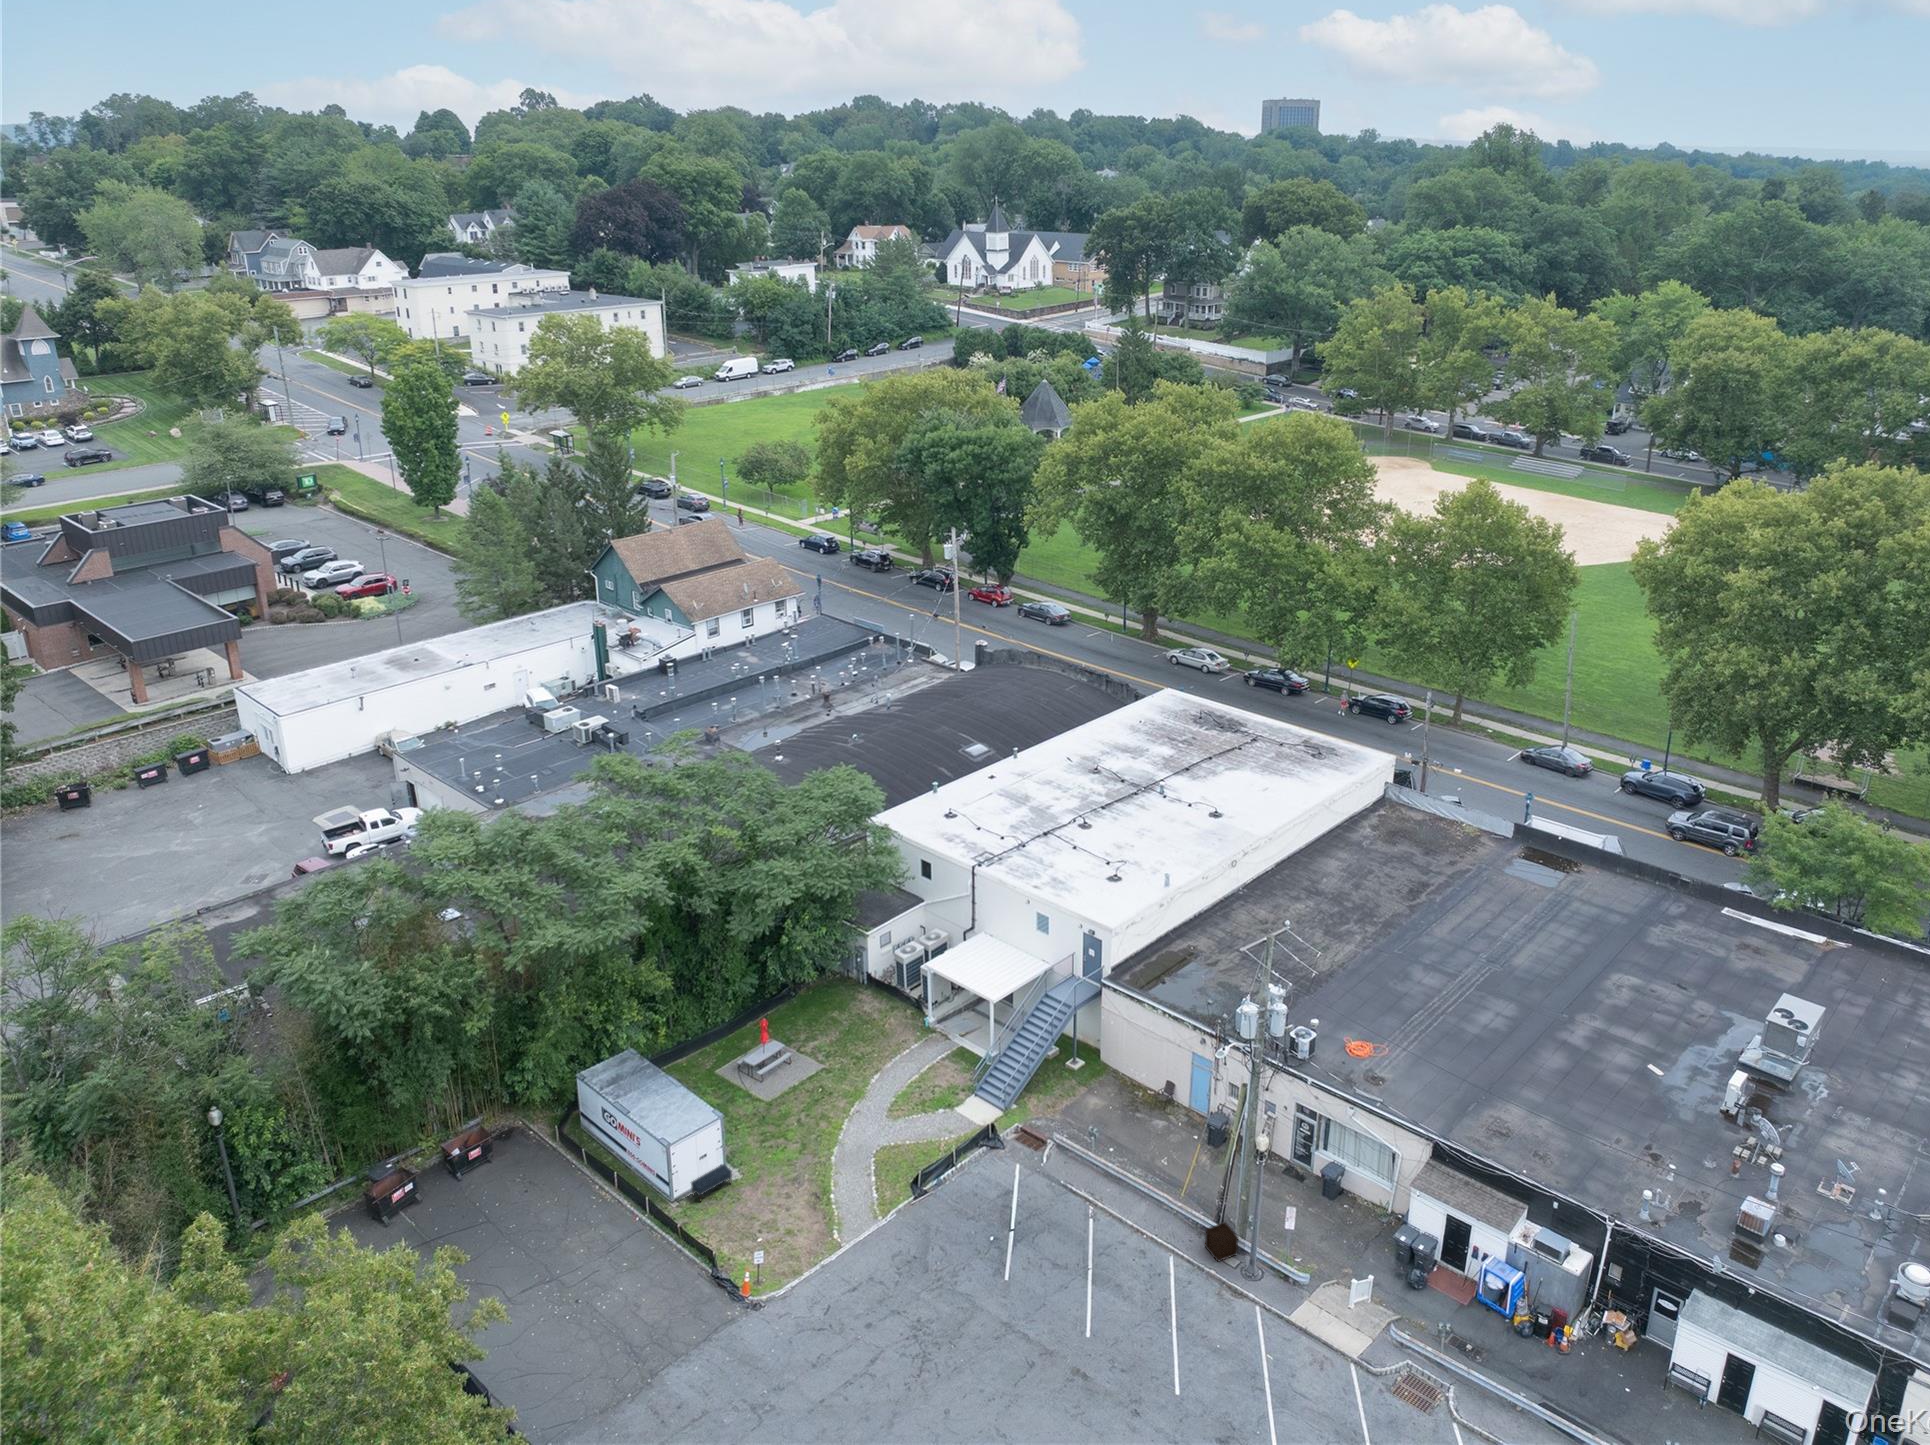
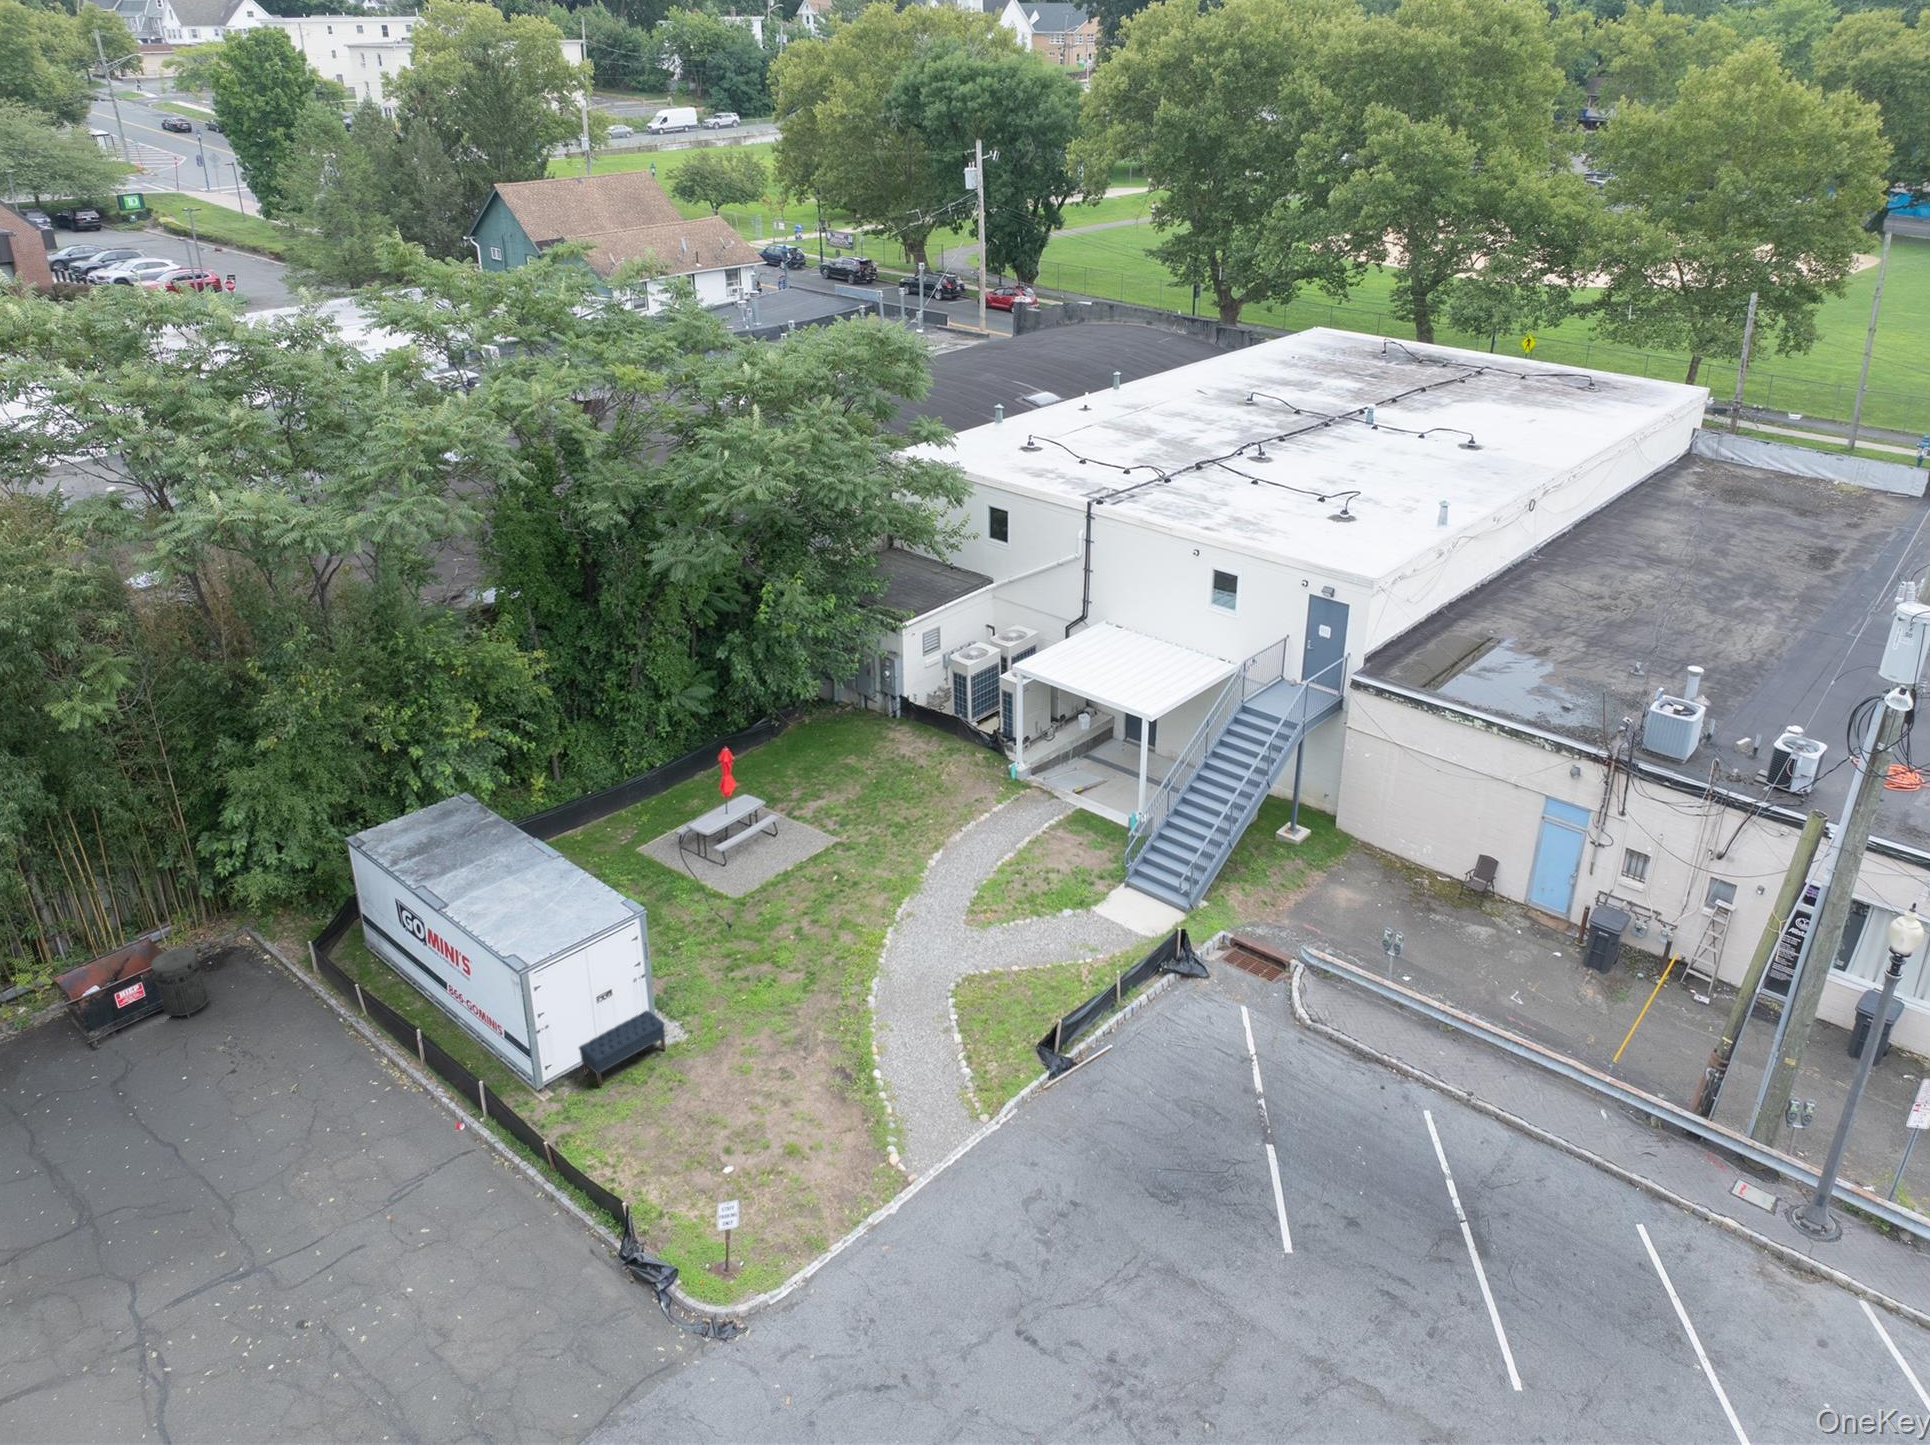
trash can: none [481,1129,505,1165] -> present [151,948,209,1018]
wooden crate: present [1205,1222,1238,1261] -> none [1689,1115,1779,1202]

